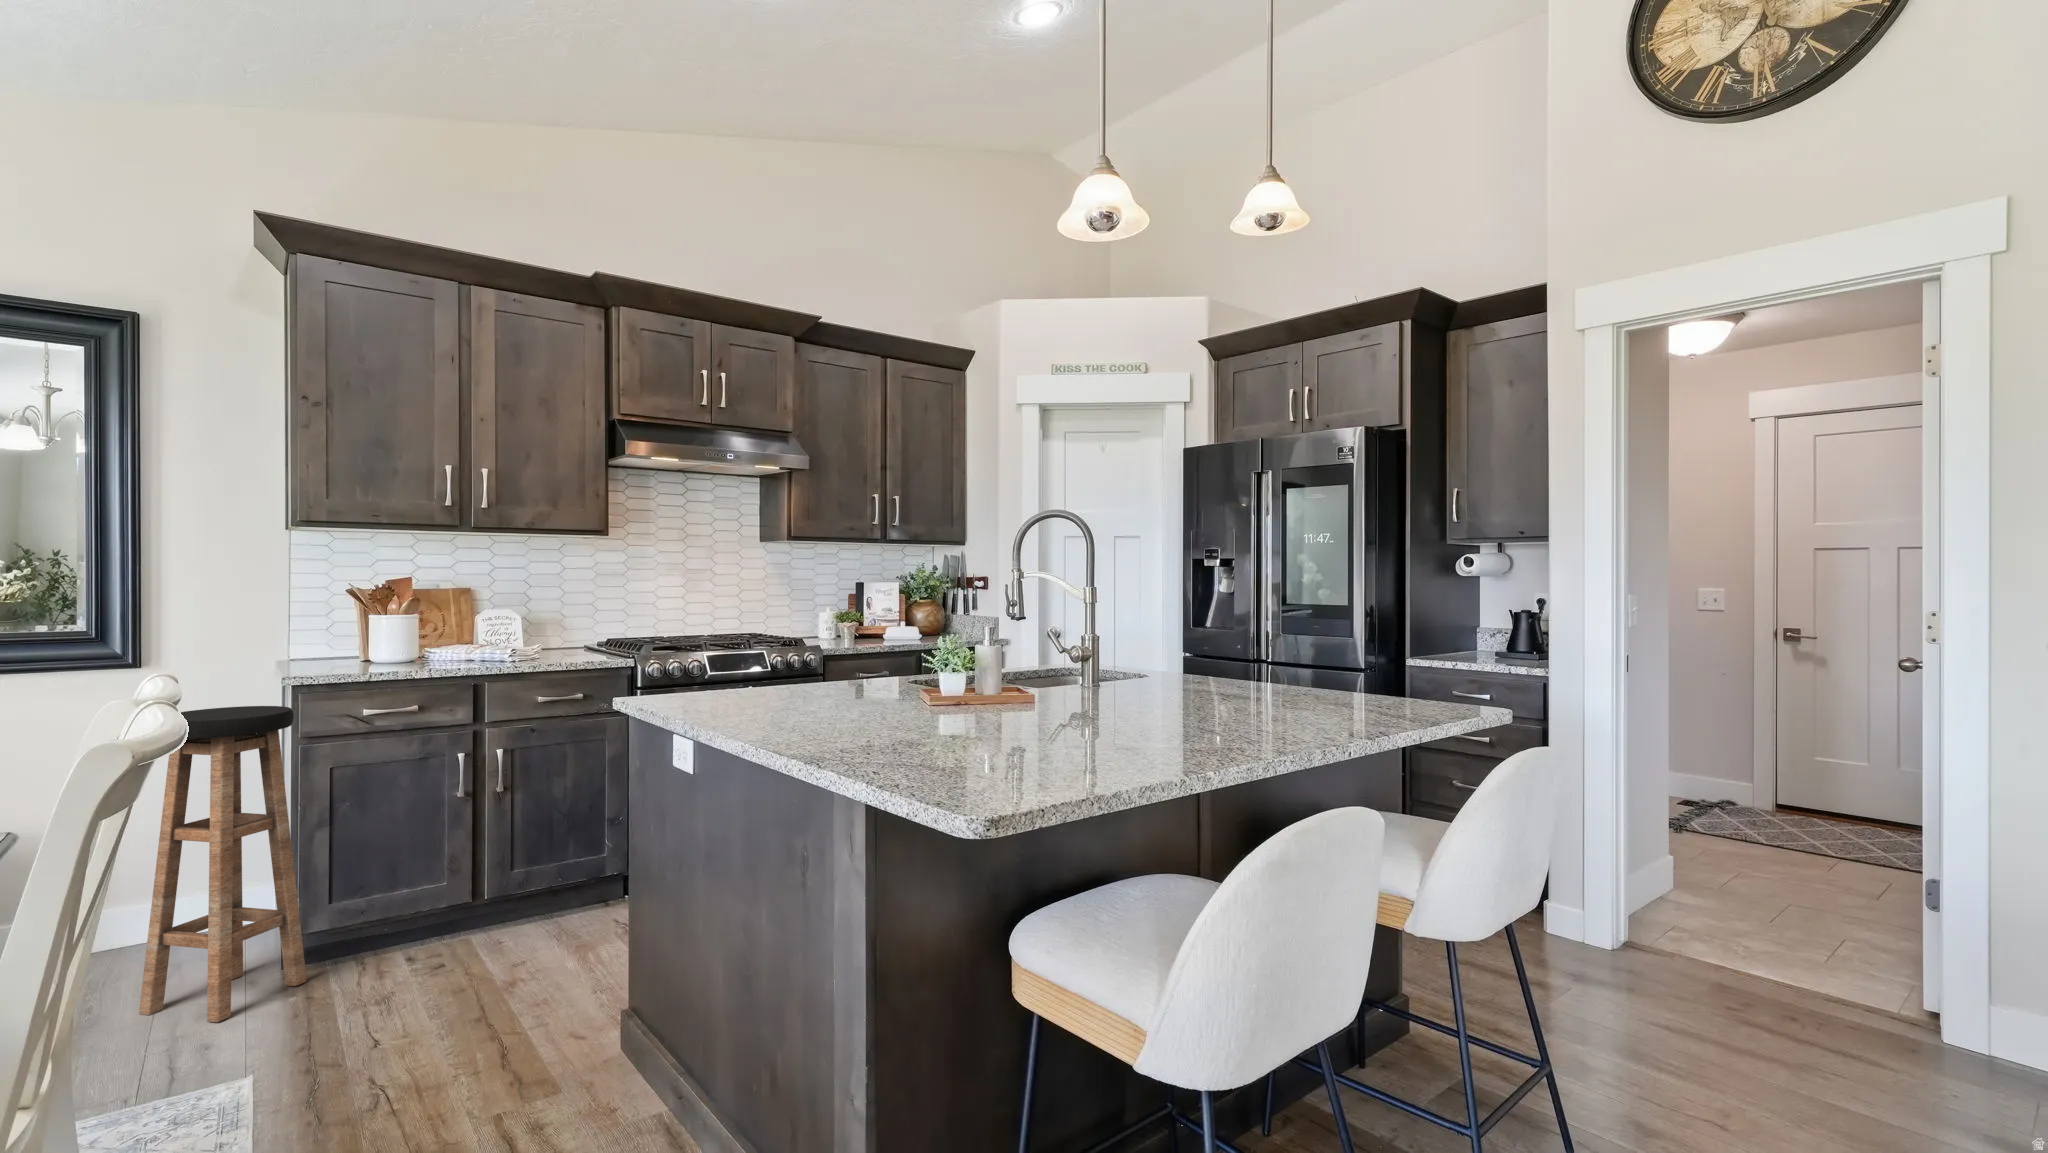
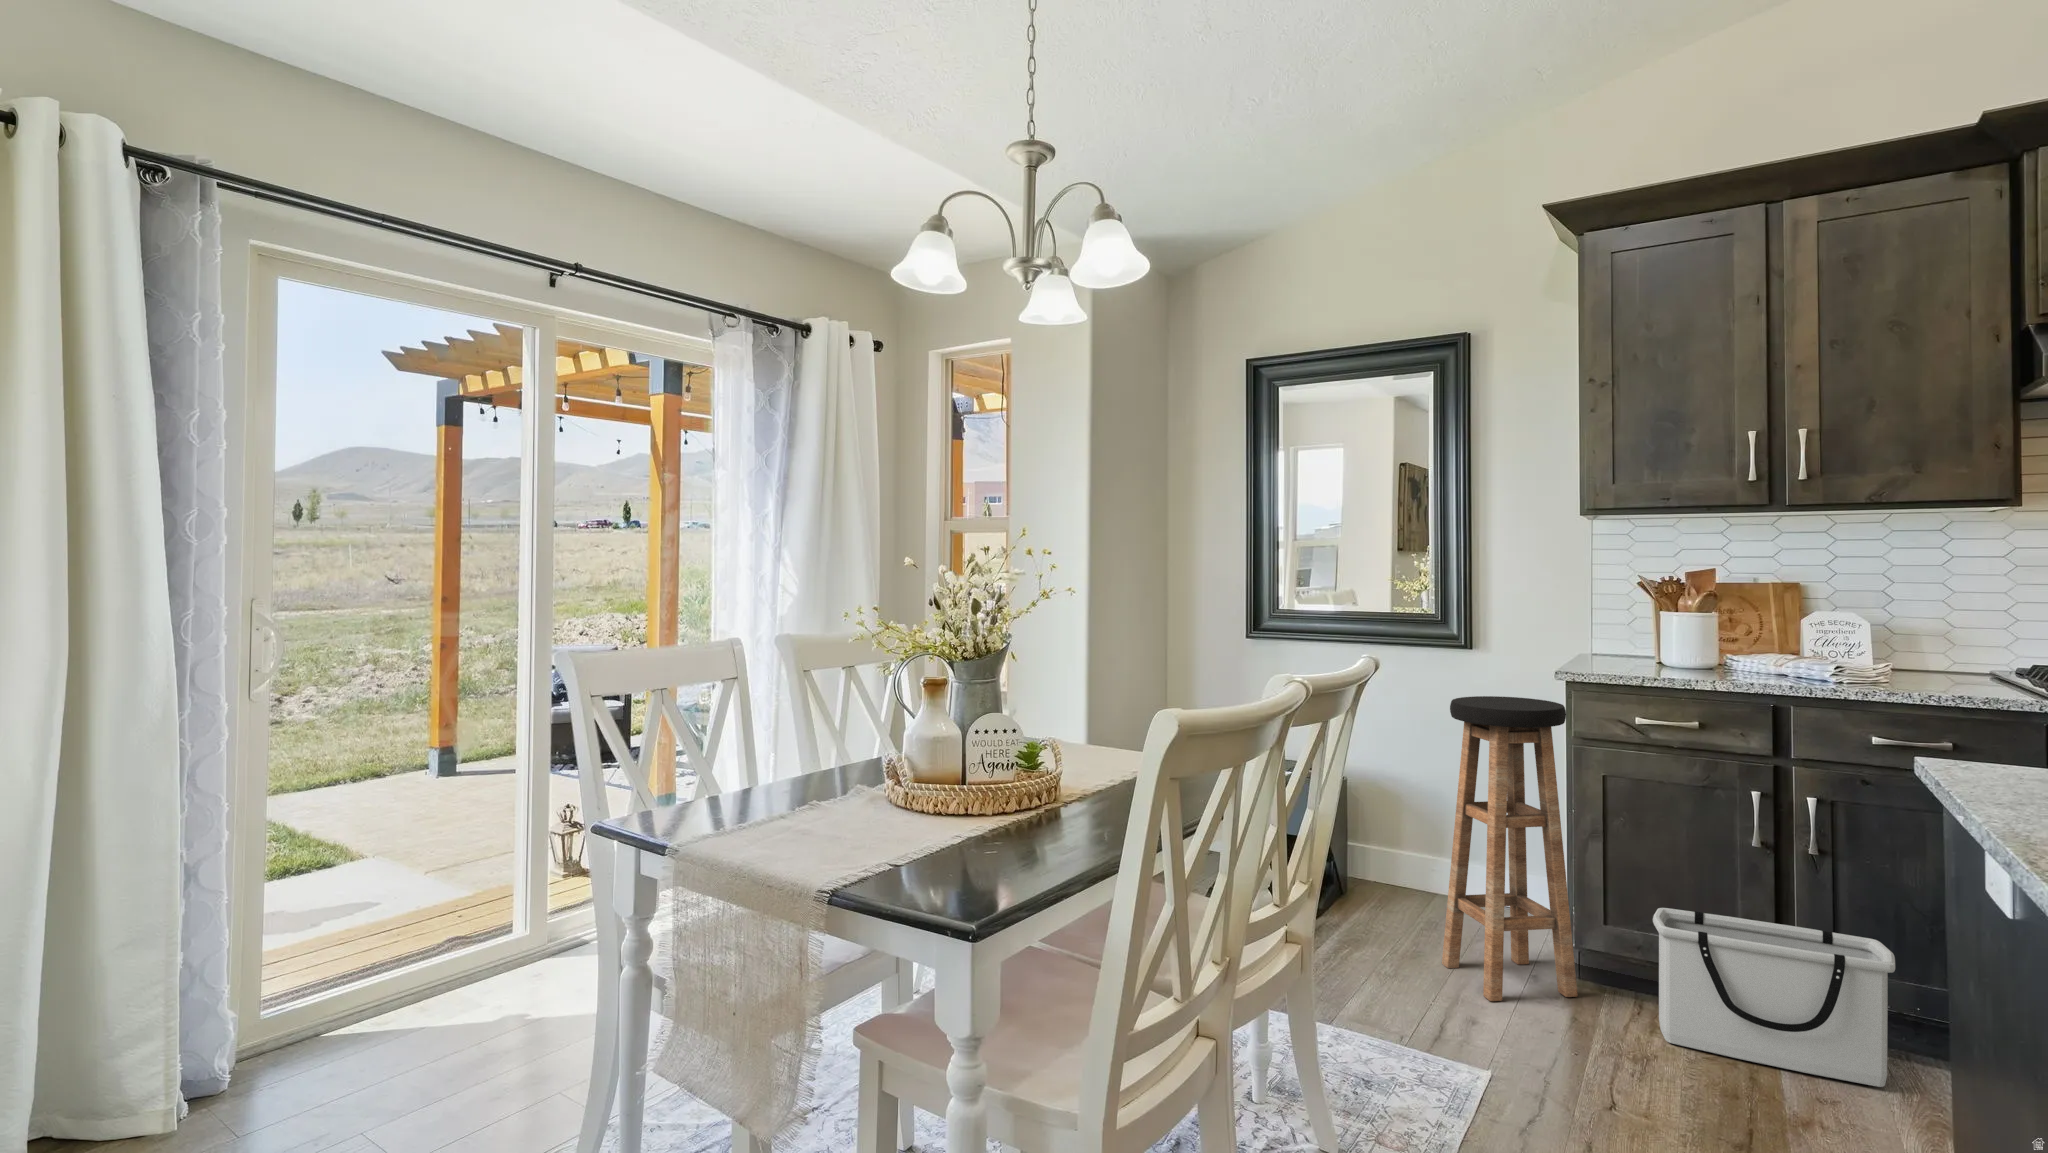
storage bin: none [384,843,559,981] -> present [1653,908,1895,1087]

